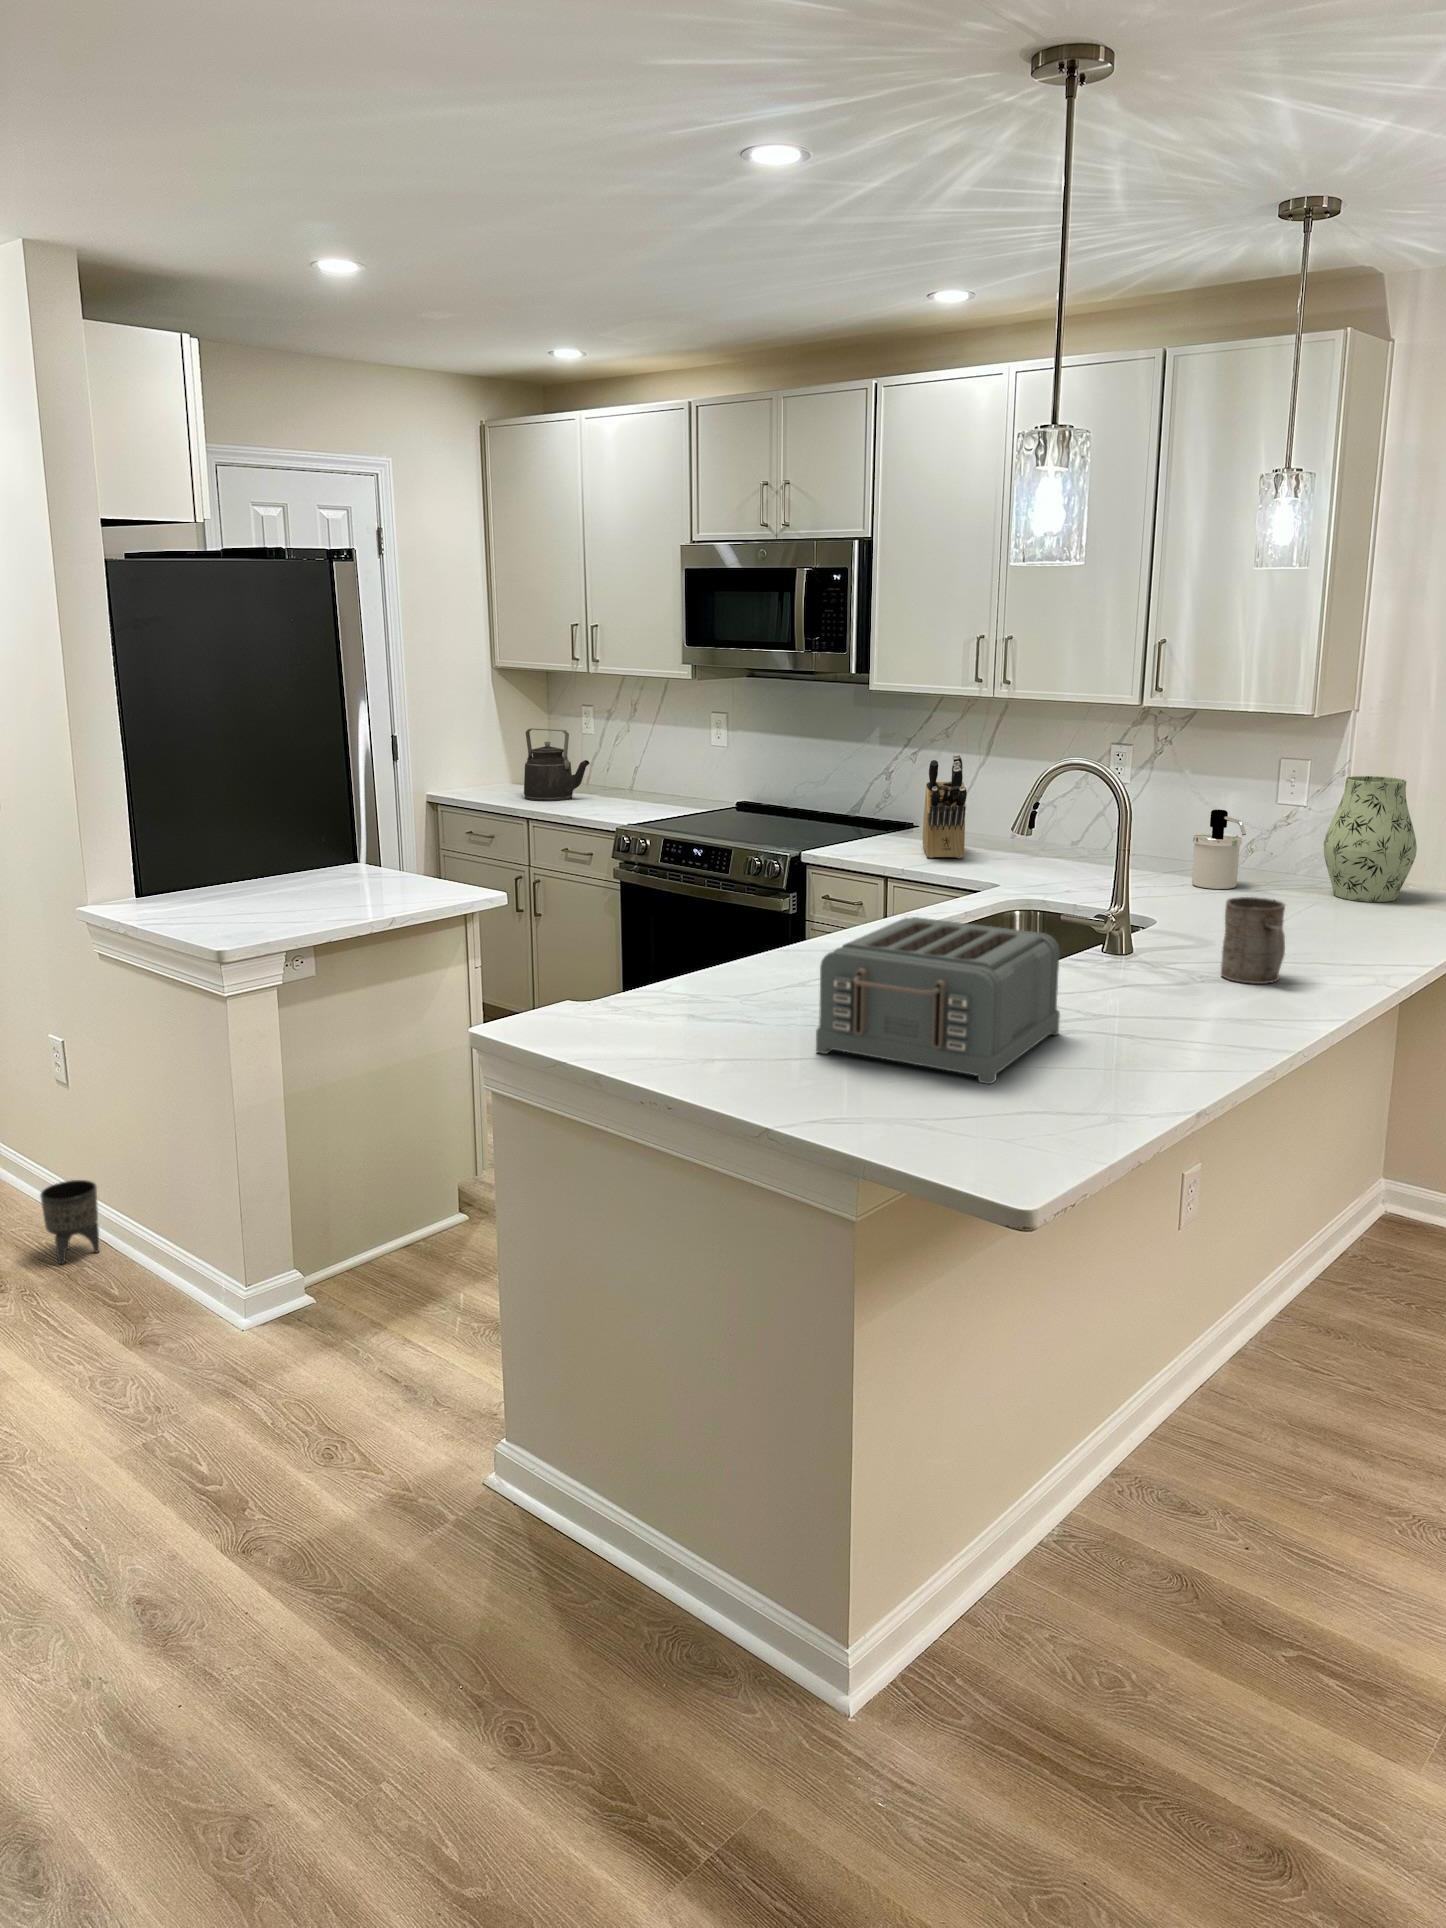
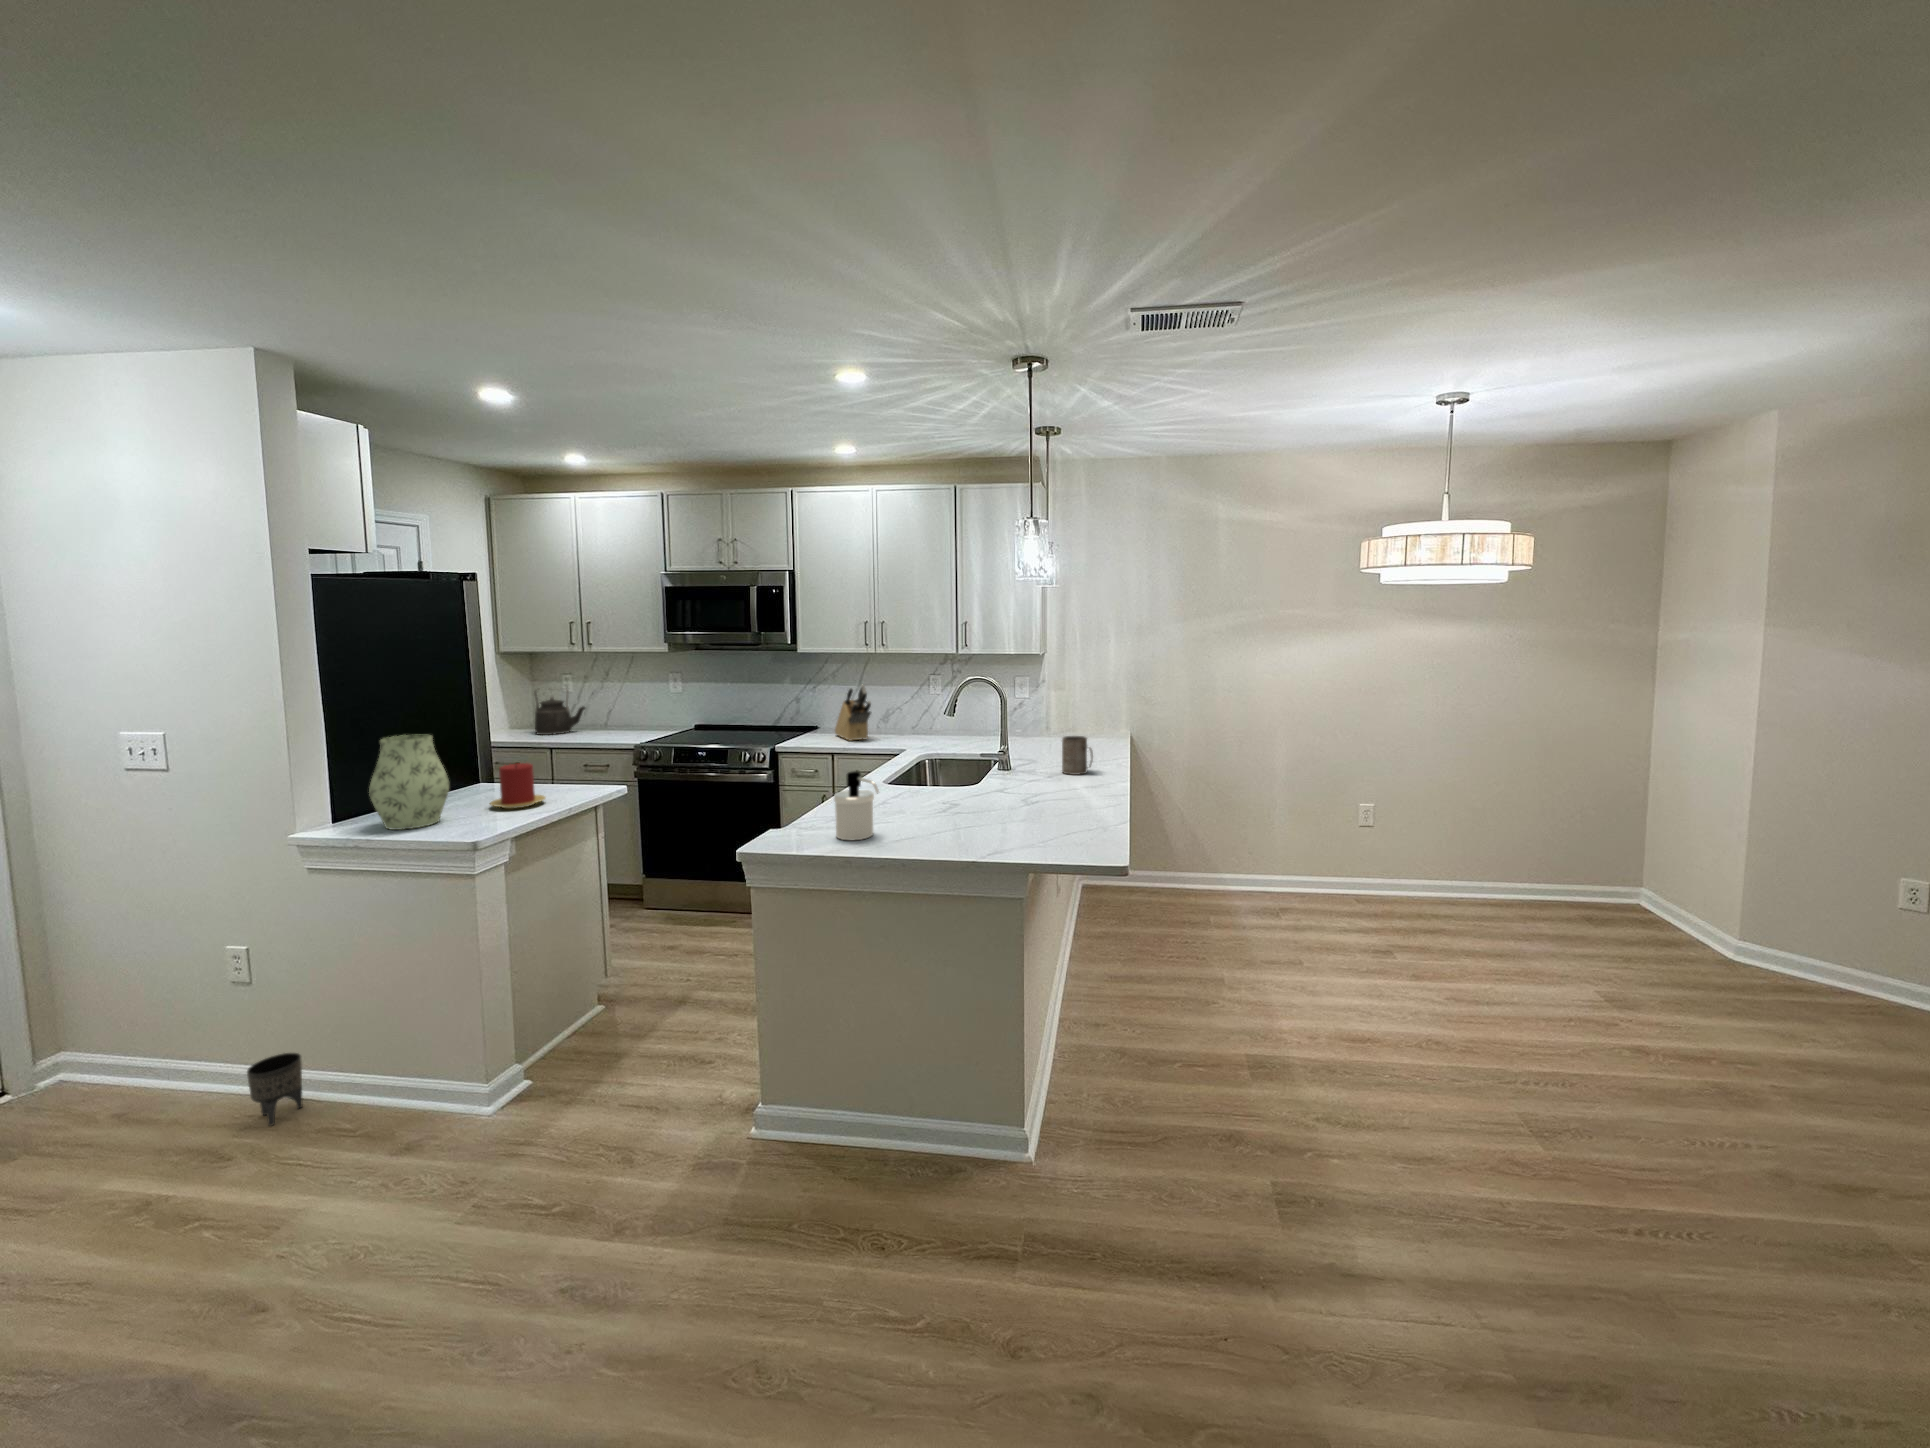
vase: present [1324,776,1417,902] -> present [369,734,449,830]
soap dispenser: present [1192,810,1246,889] -> present [834,771,879,840]
candle: none [309,841,383,907] -> present [490,763,545,809]
toaster: present [816,917,1060,1084] -> none [951,758,1046,830]

